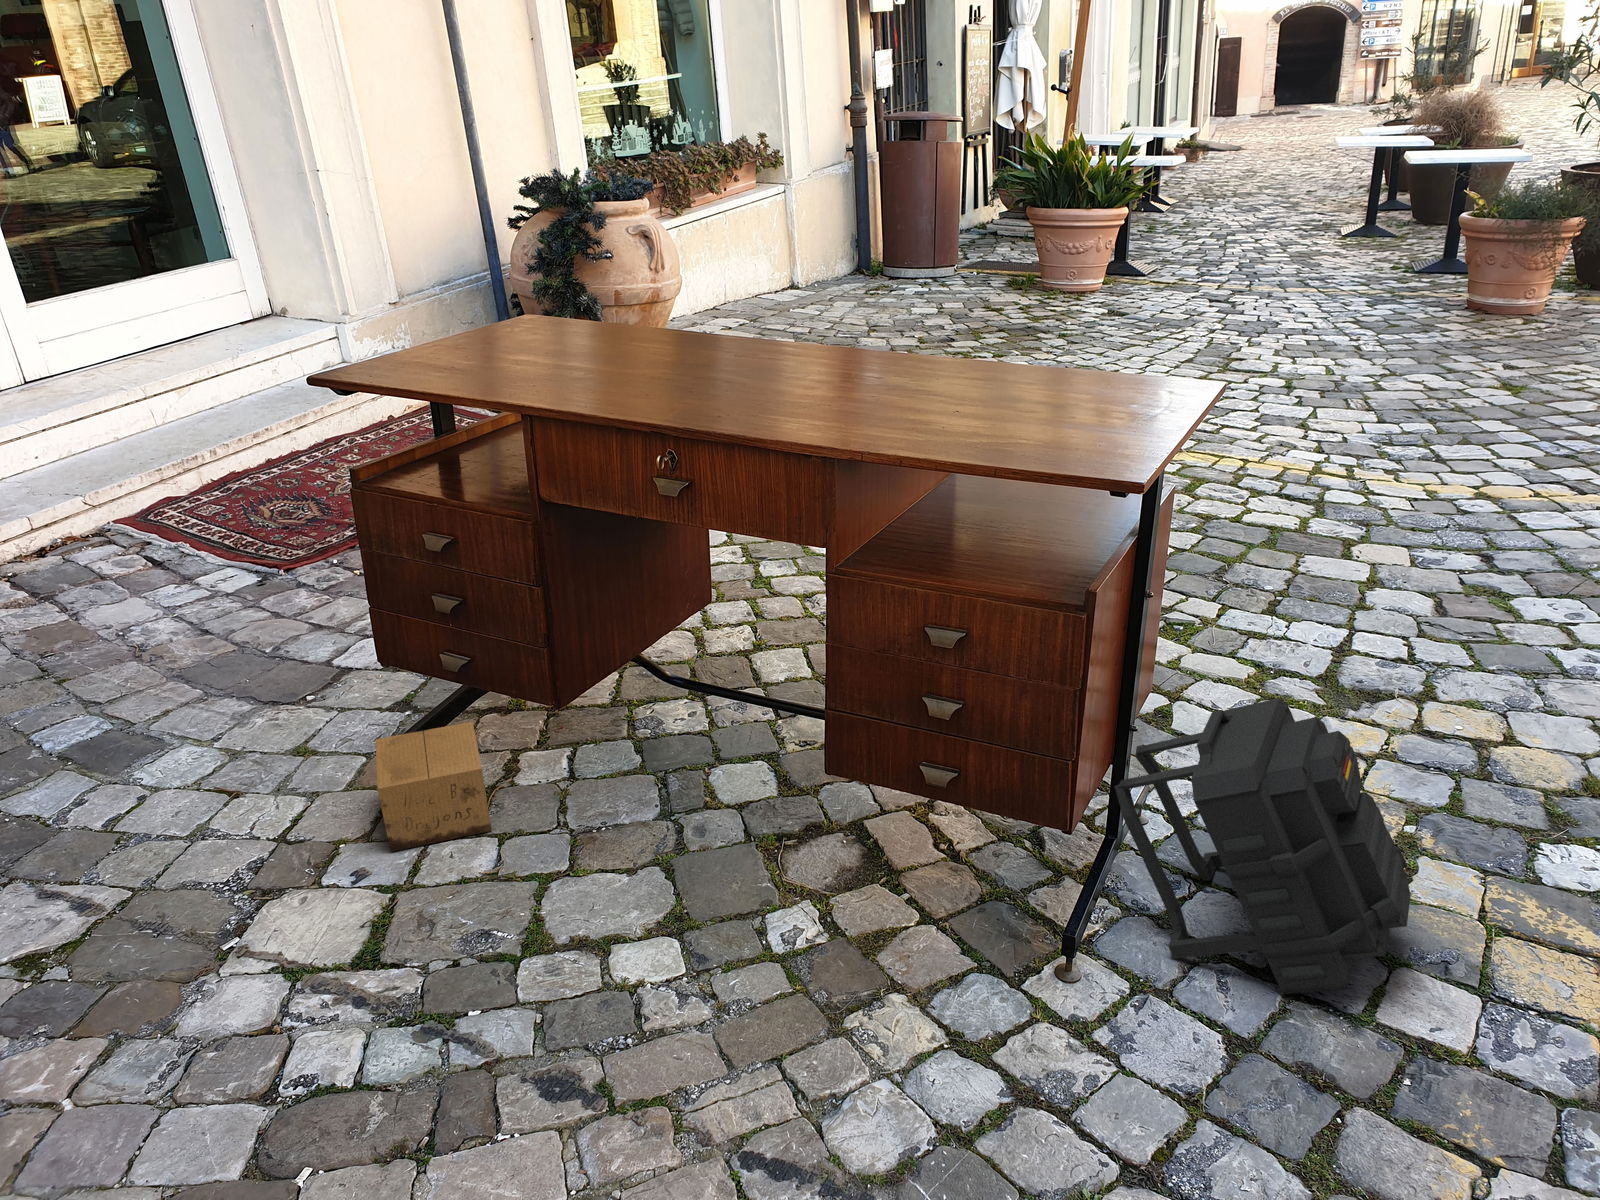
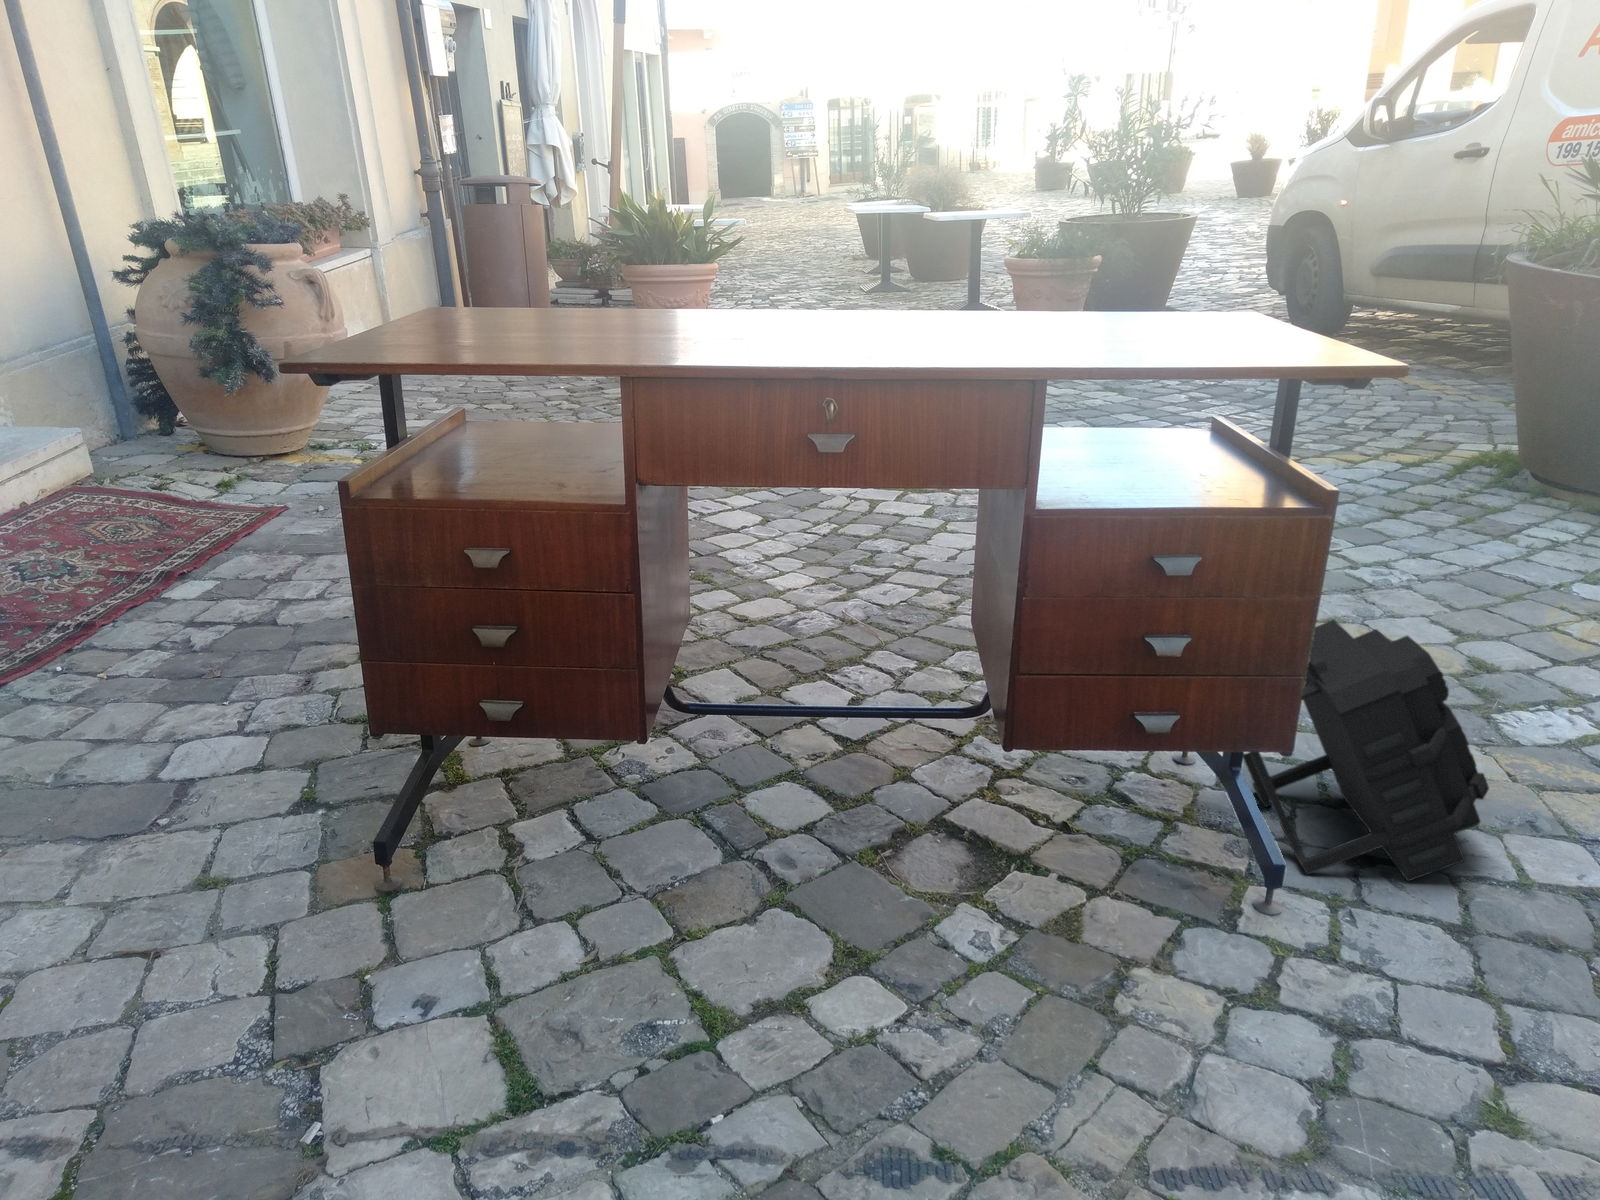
cardboard box: present [376,722,491,852] -> none [377,791,557,969]

